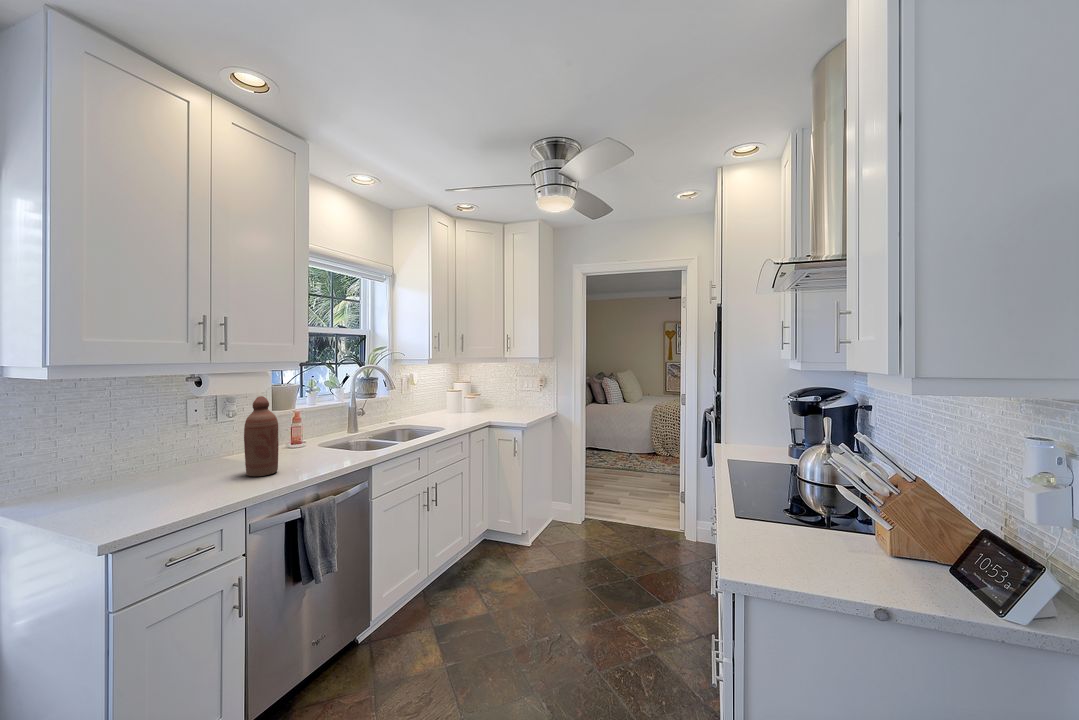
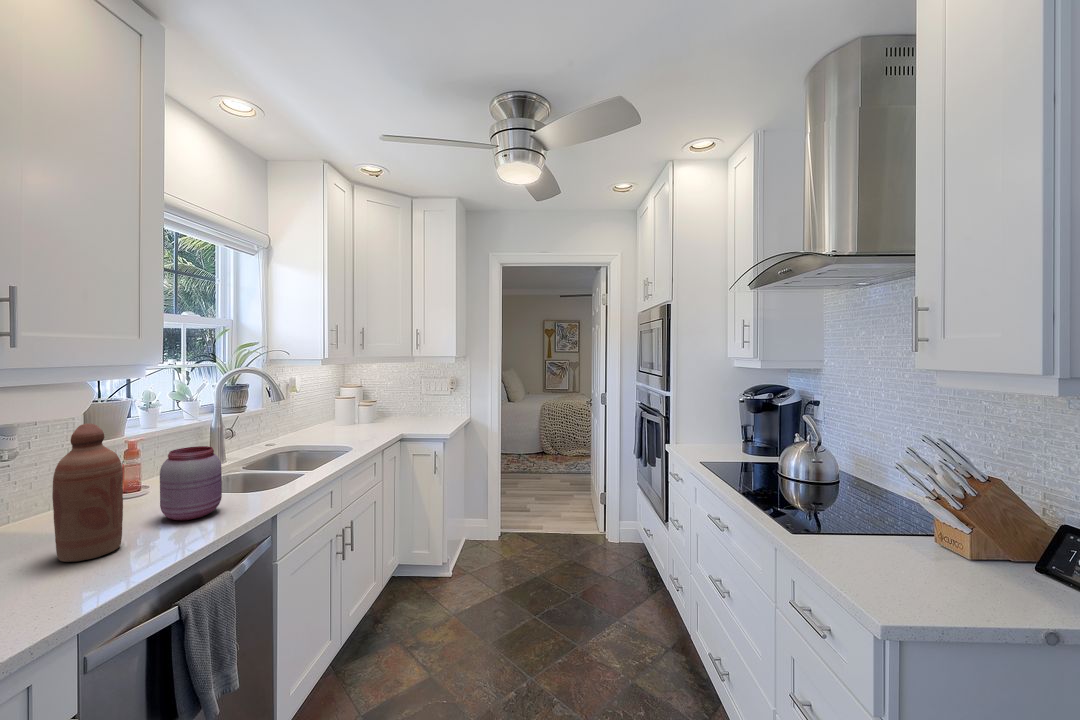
jar: none [303,416,338,463] -> present [160,446,222,520]

